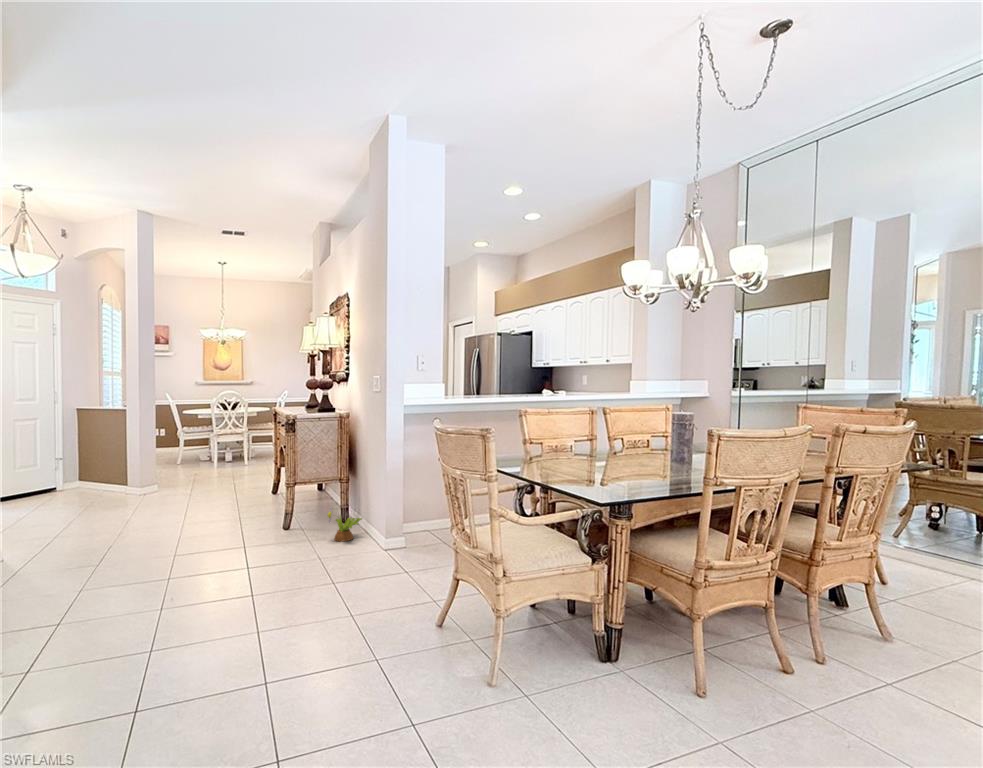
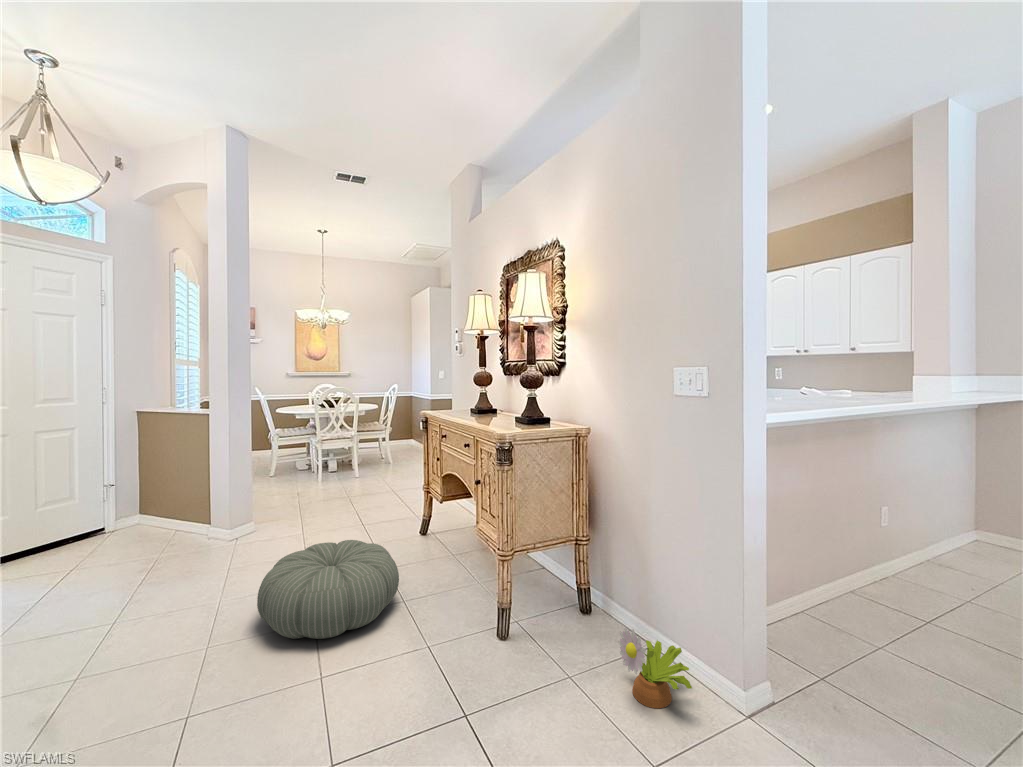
pouf: none [153,483,238,525] -> present [257,540,399,639]

